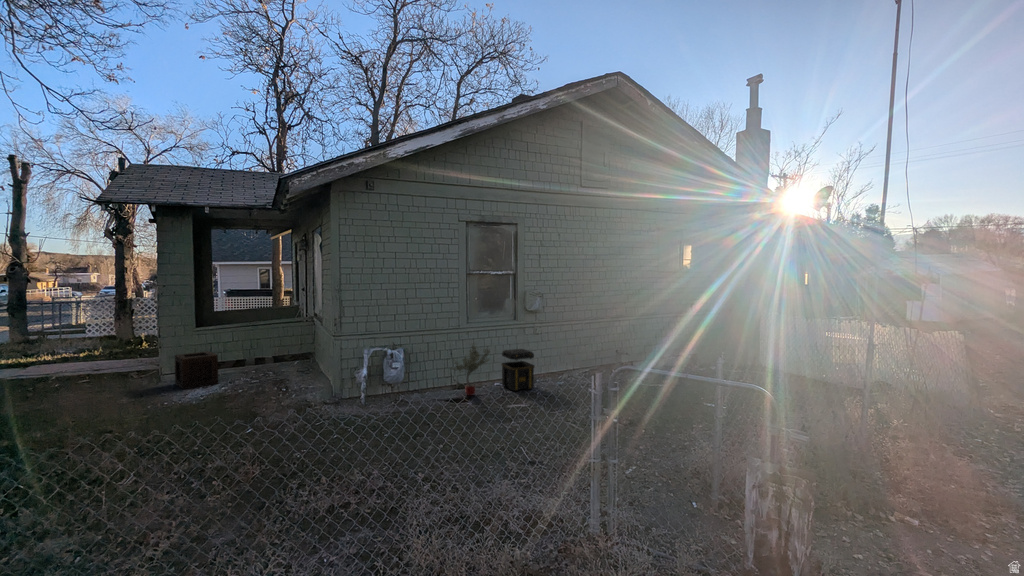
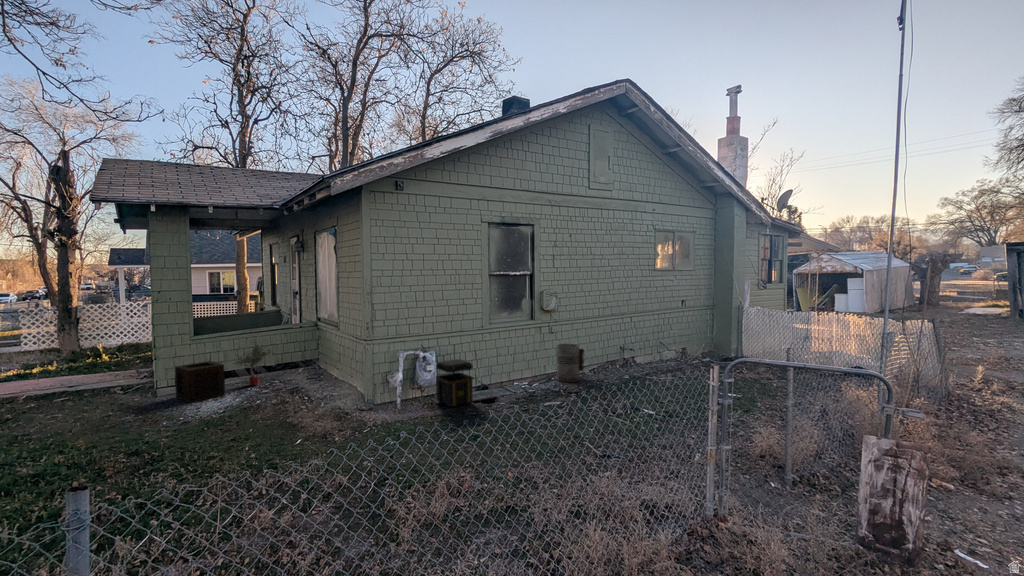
potted tree: present [451,343,490,396] -> present [234,339,271,386]
trash can: none [538,346,567,386] -> present [557,343,584,382]
toolbox: present [502,349,535,391] -> present [436,359,473,407]

